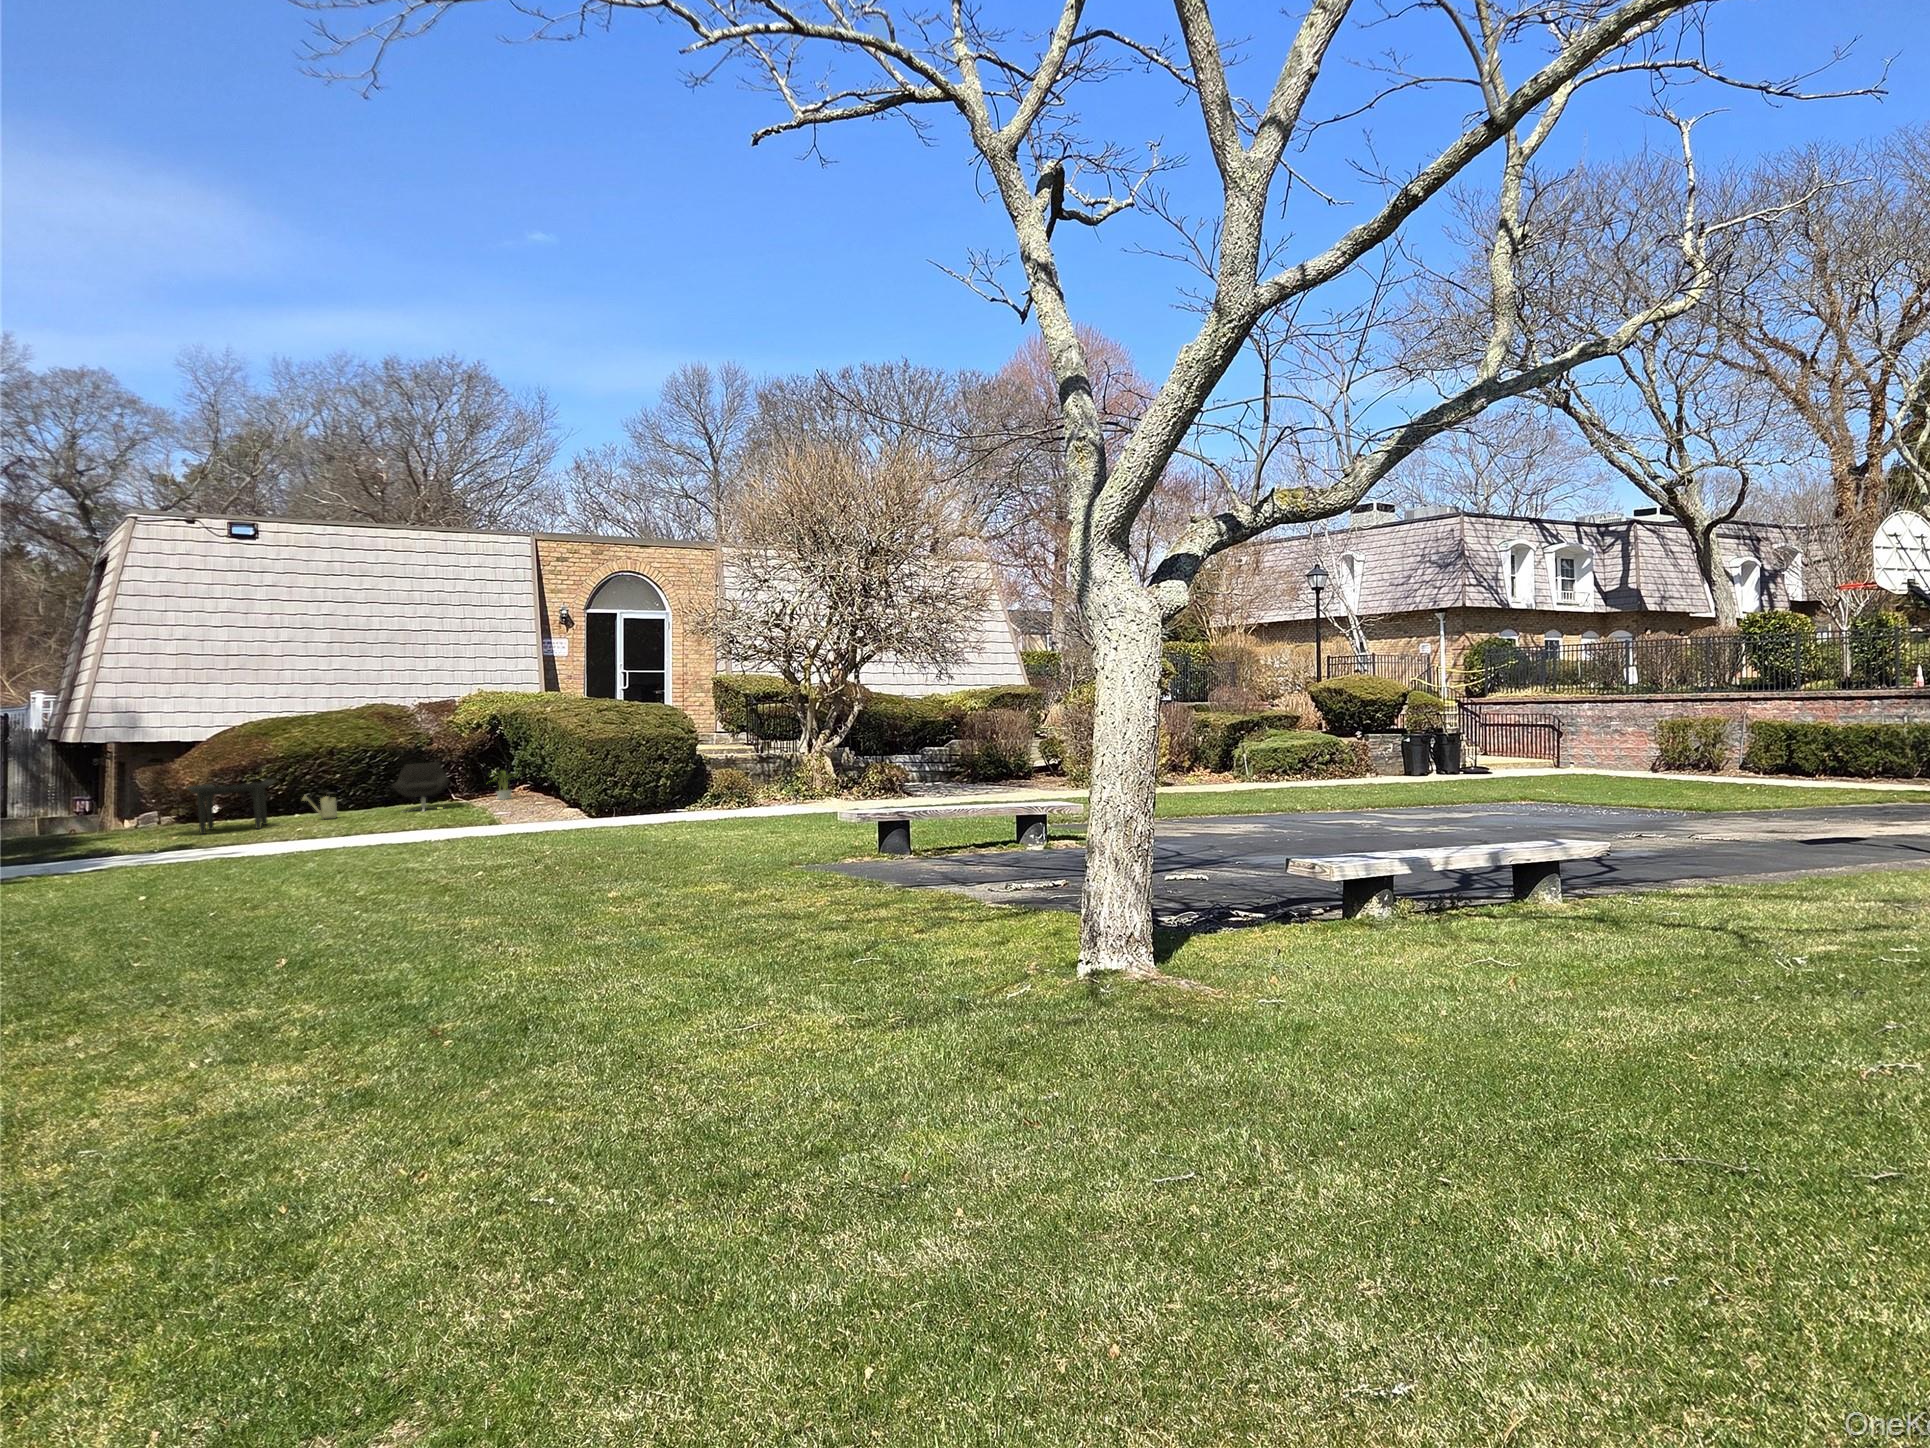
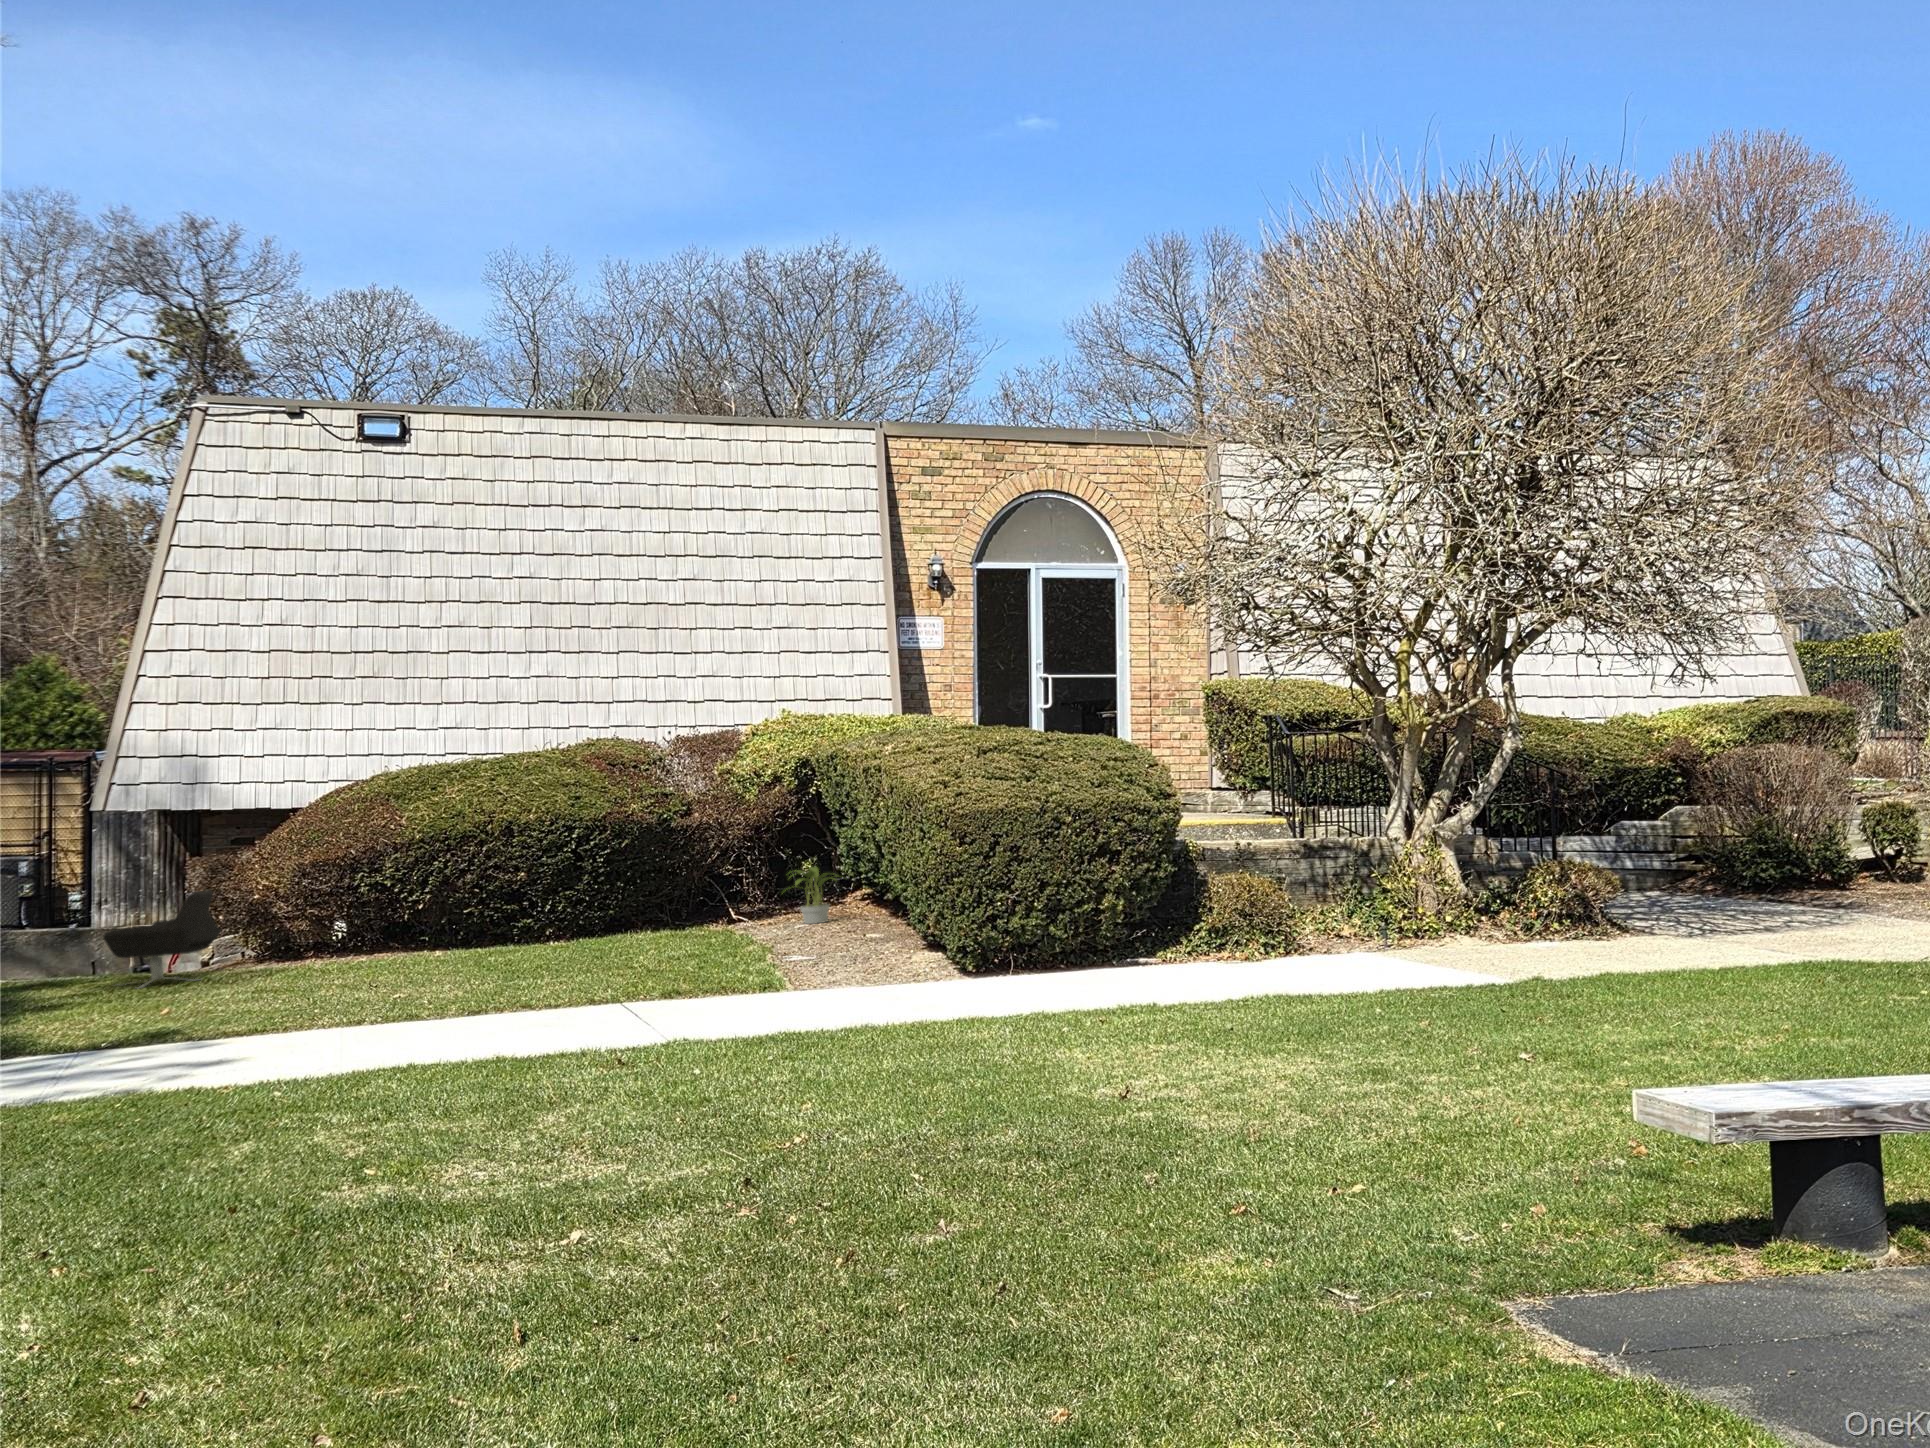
lounge chair: present [392,762,449,811] -> present [103,890,221,988]
round table: present [187,779,276,834] -> none [242,883,400,988]
watering can: present [302,796,337,820] -> none [448,903,516,960]

